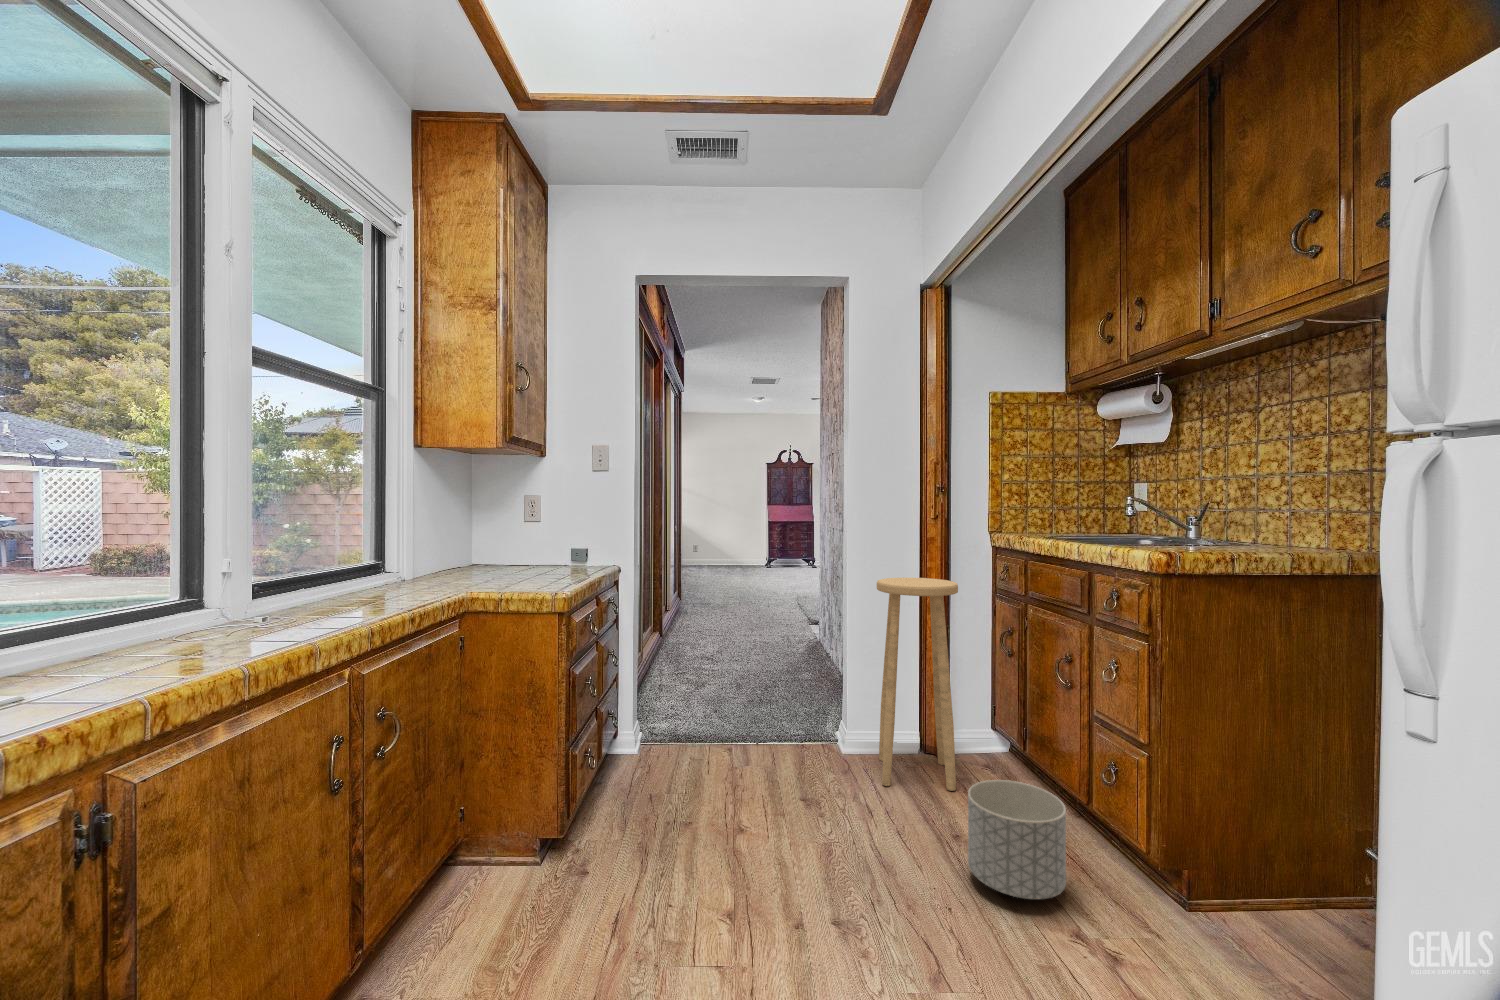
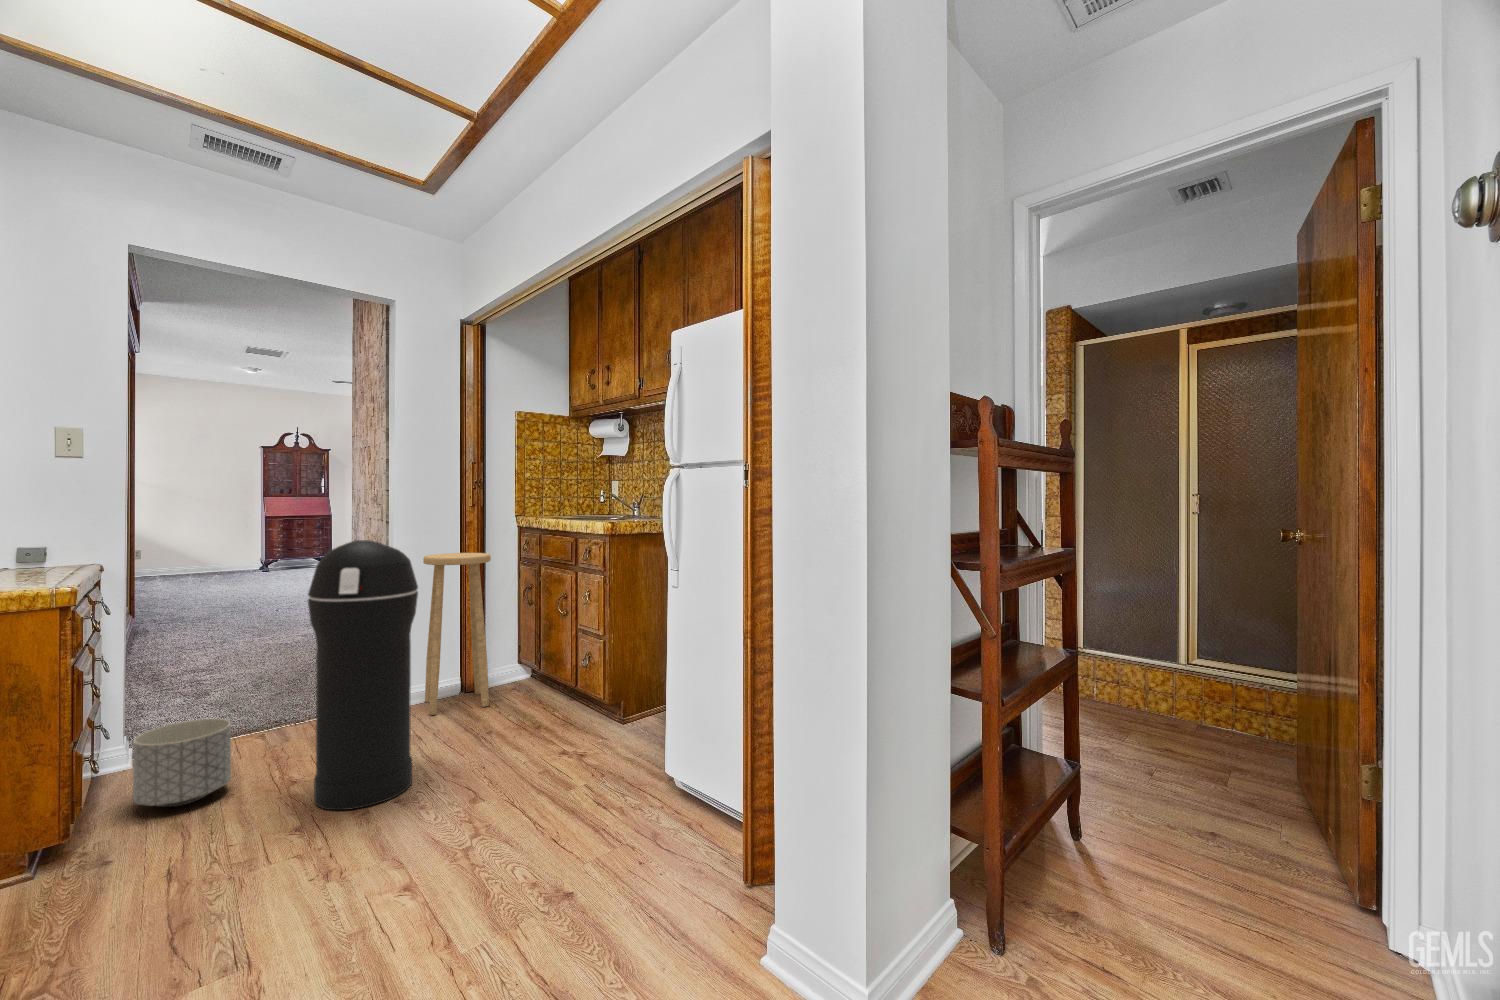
trash can: none [734,565,860,939] -> present [308,540,418,810]
planter: present [968,780,1066,899] -> present [133,718,231,807]

